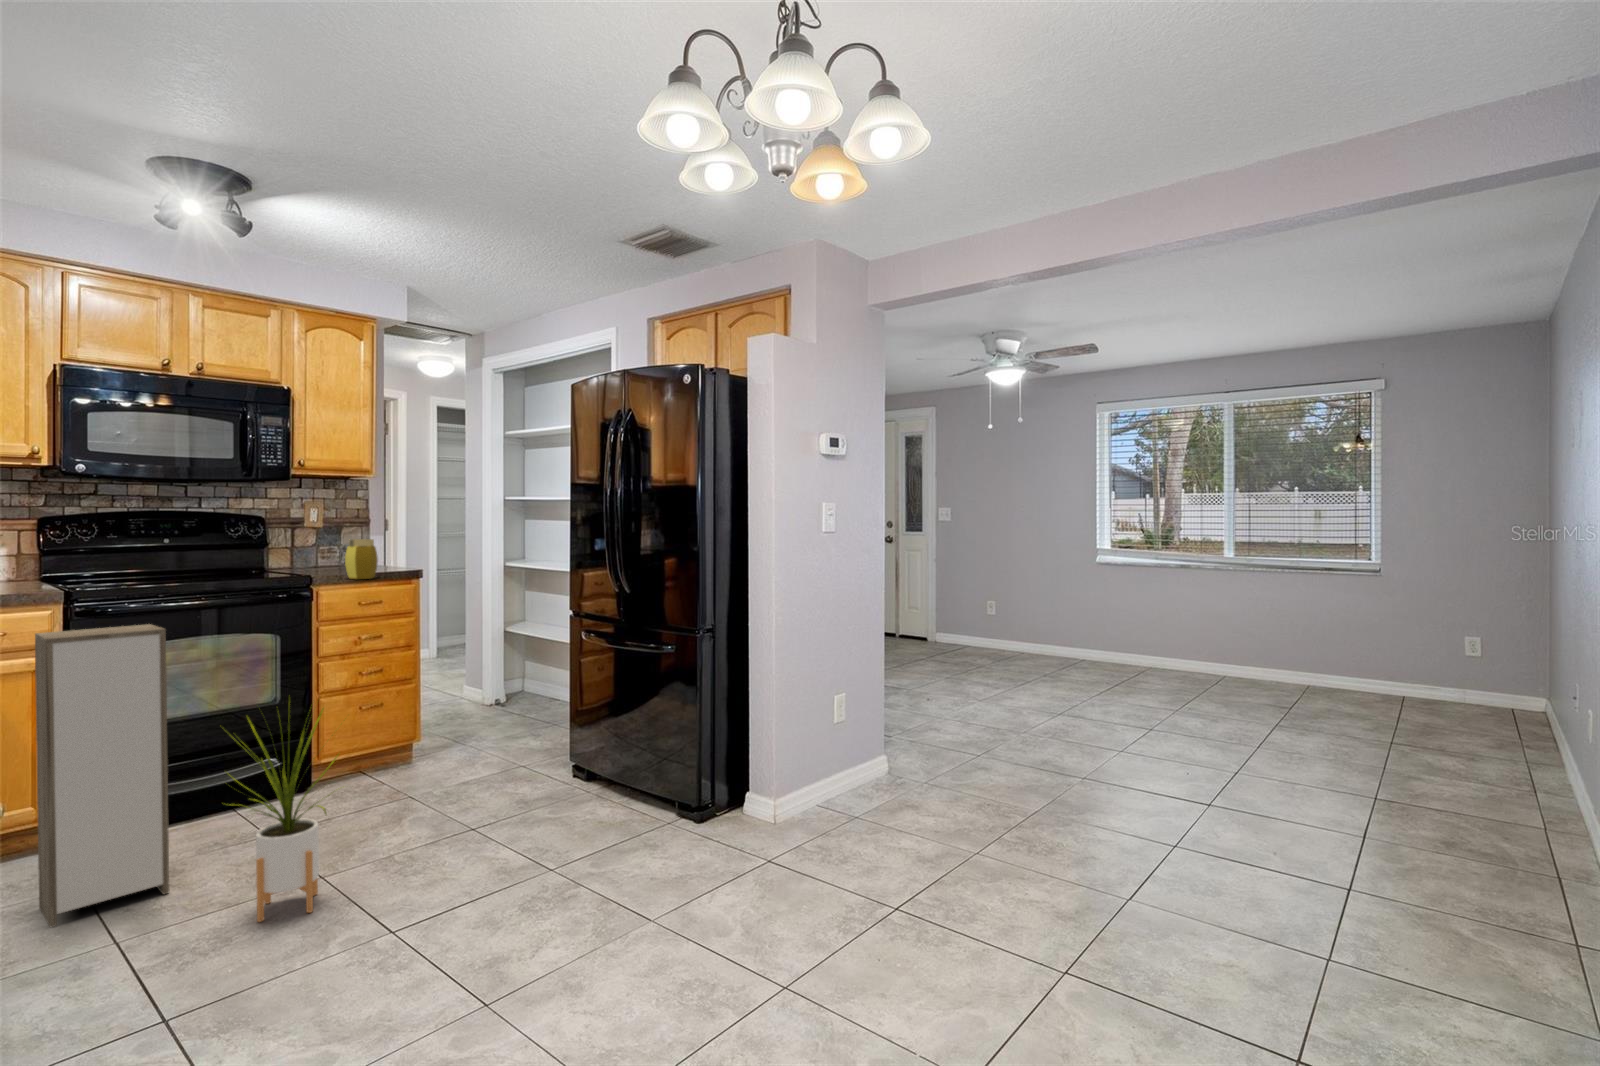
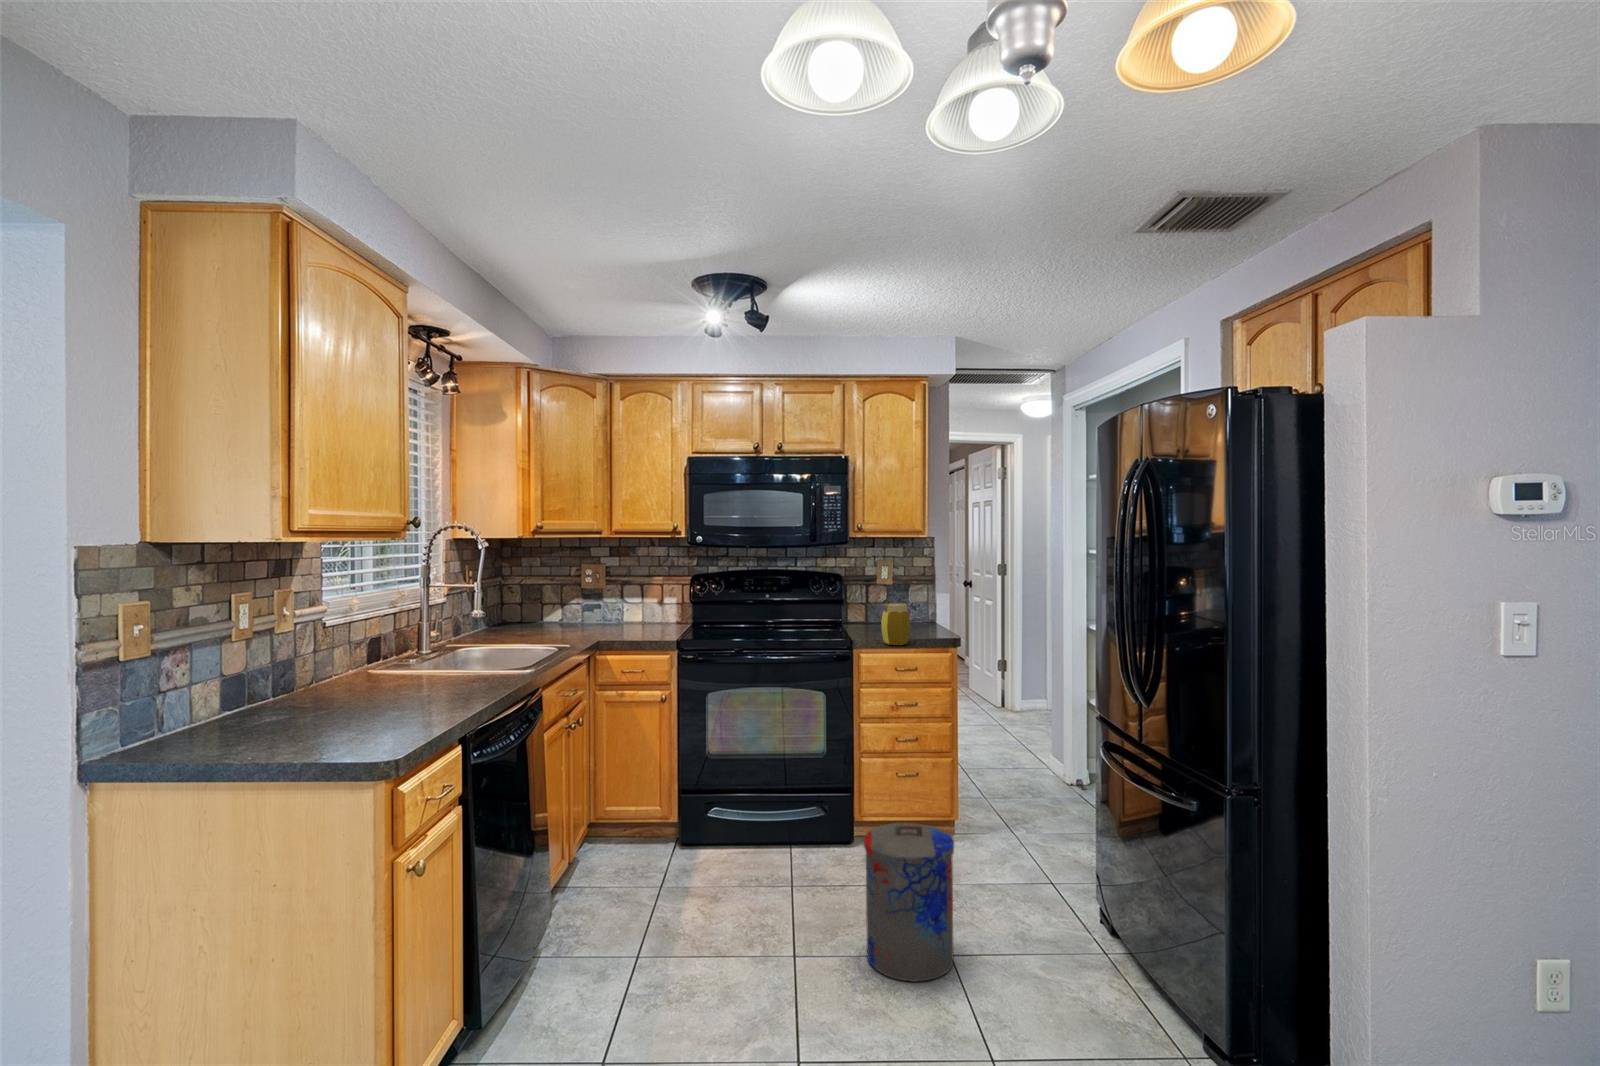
storage cabinet: present [35,624,169,927] -> none [609,686,693,930]
house plant: present [230,708,336,922] -> none [685,779,797,1010]
trash can: none [395,716,484,852] -> present [864,823,954,981]

